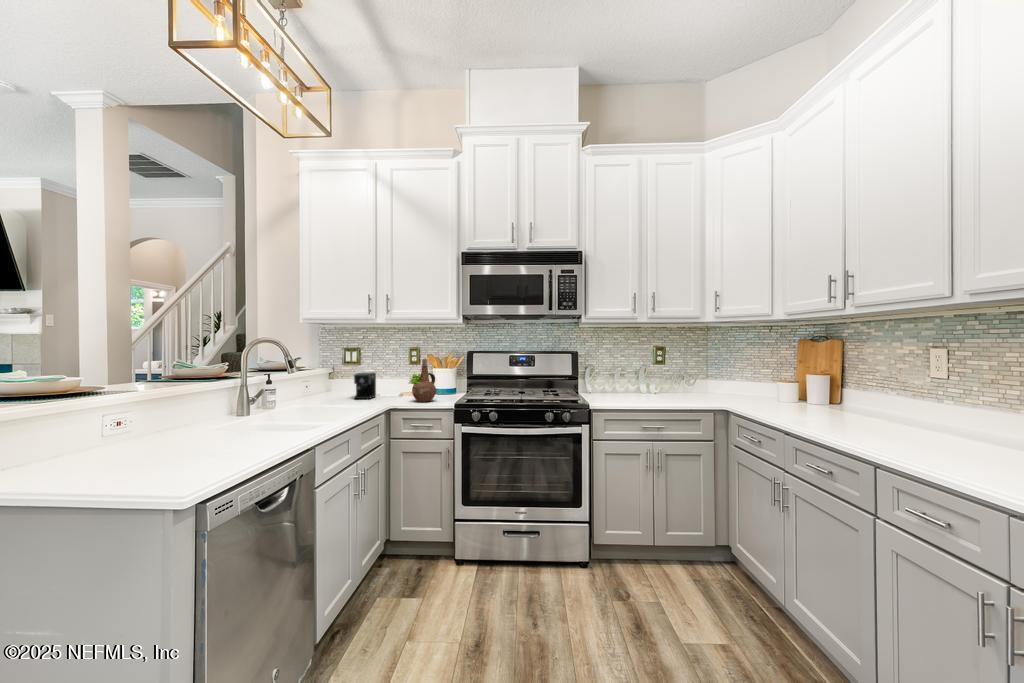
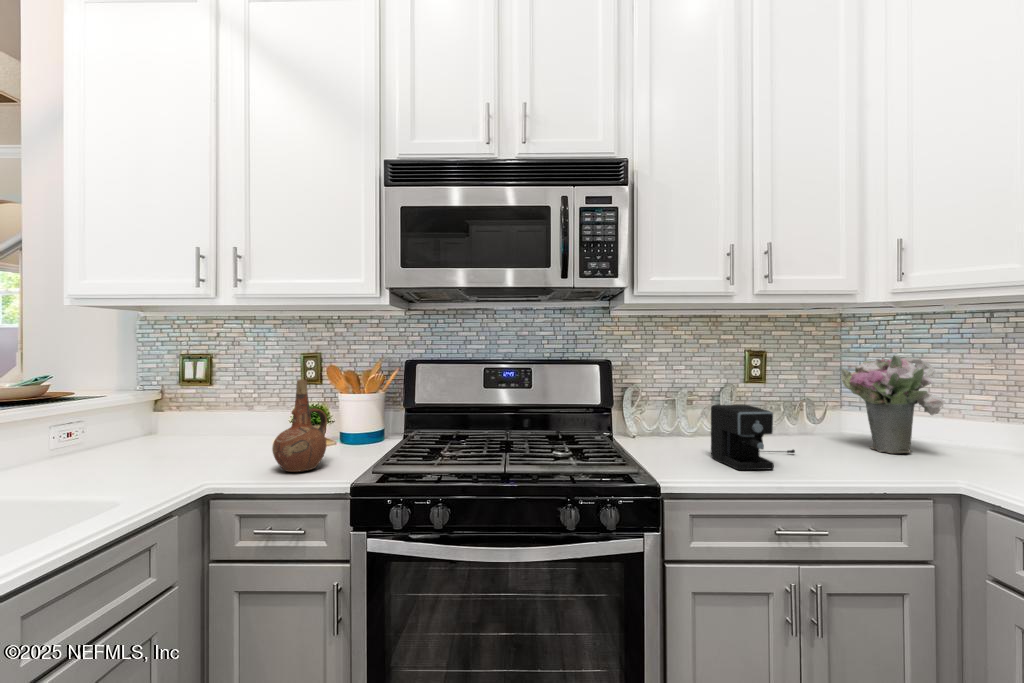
flower bouquet: none [695,348,737,397] -> present [841,355,945,453]
coffee maker: present [354,373,376,399] -> present [711,405,795,470]

